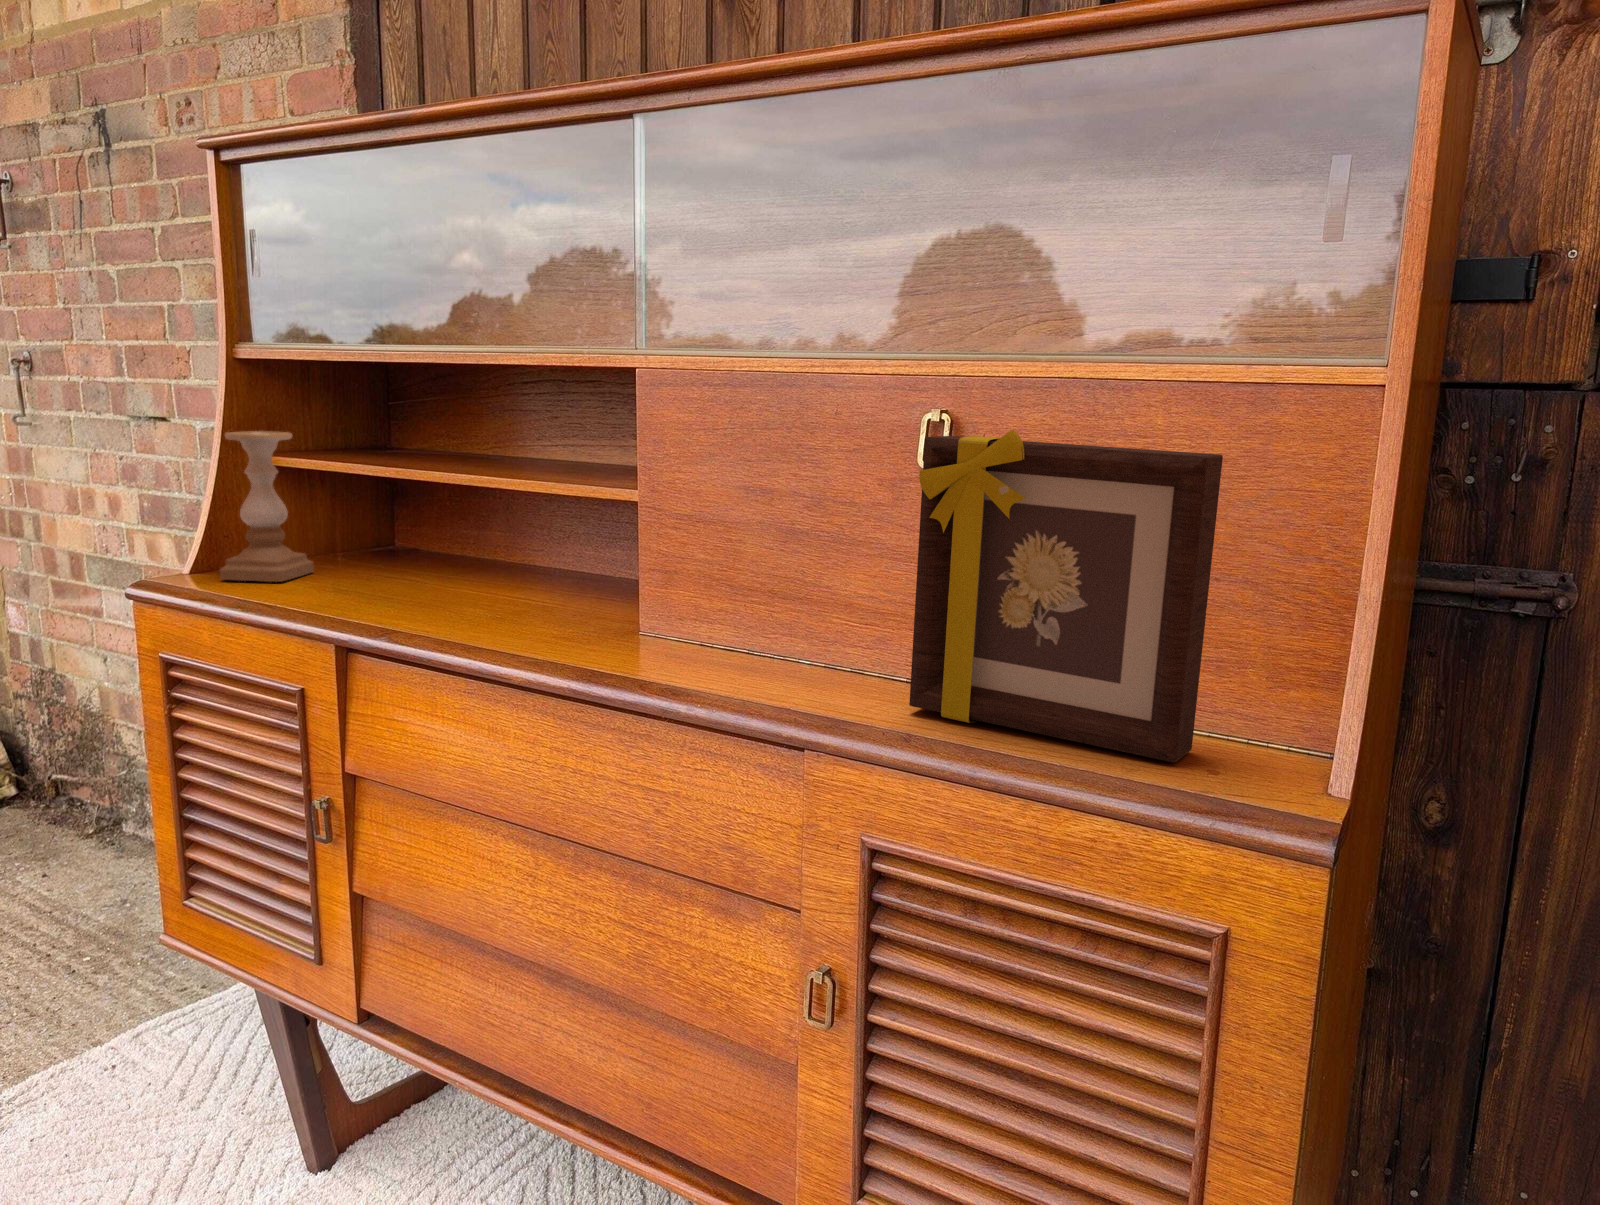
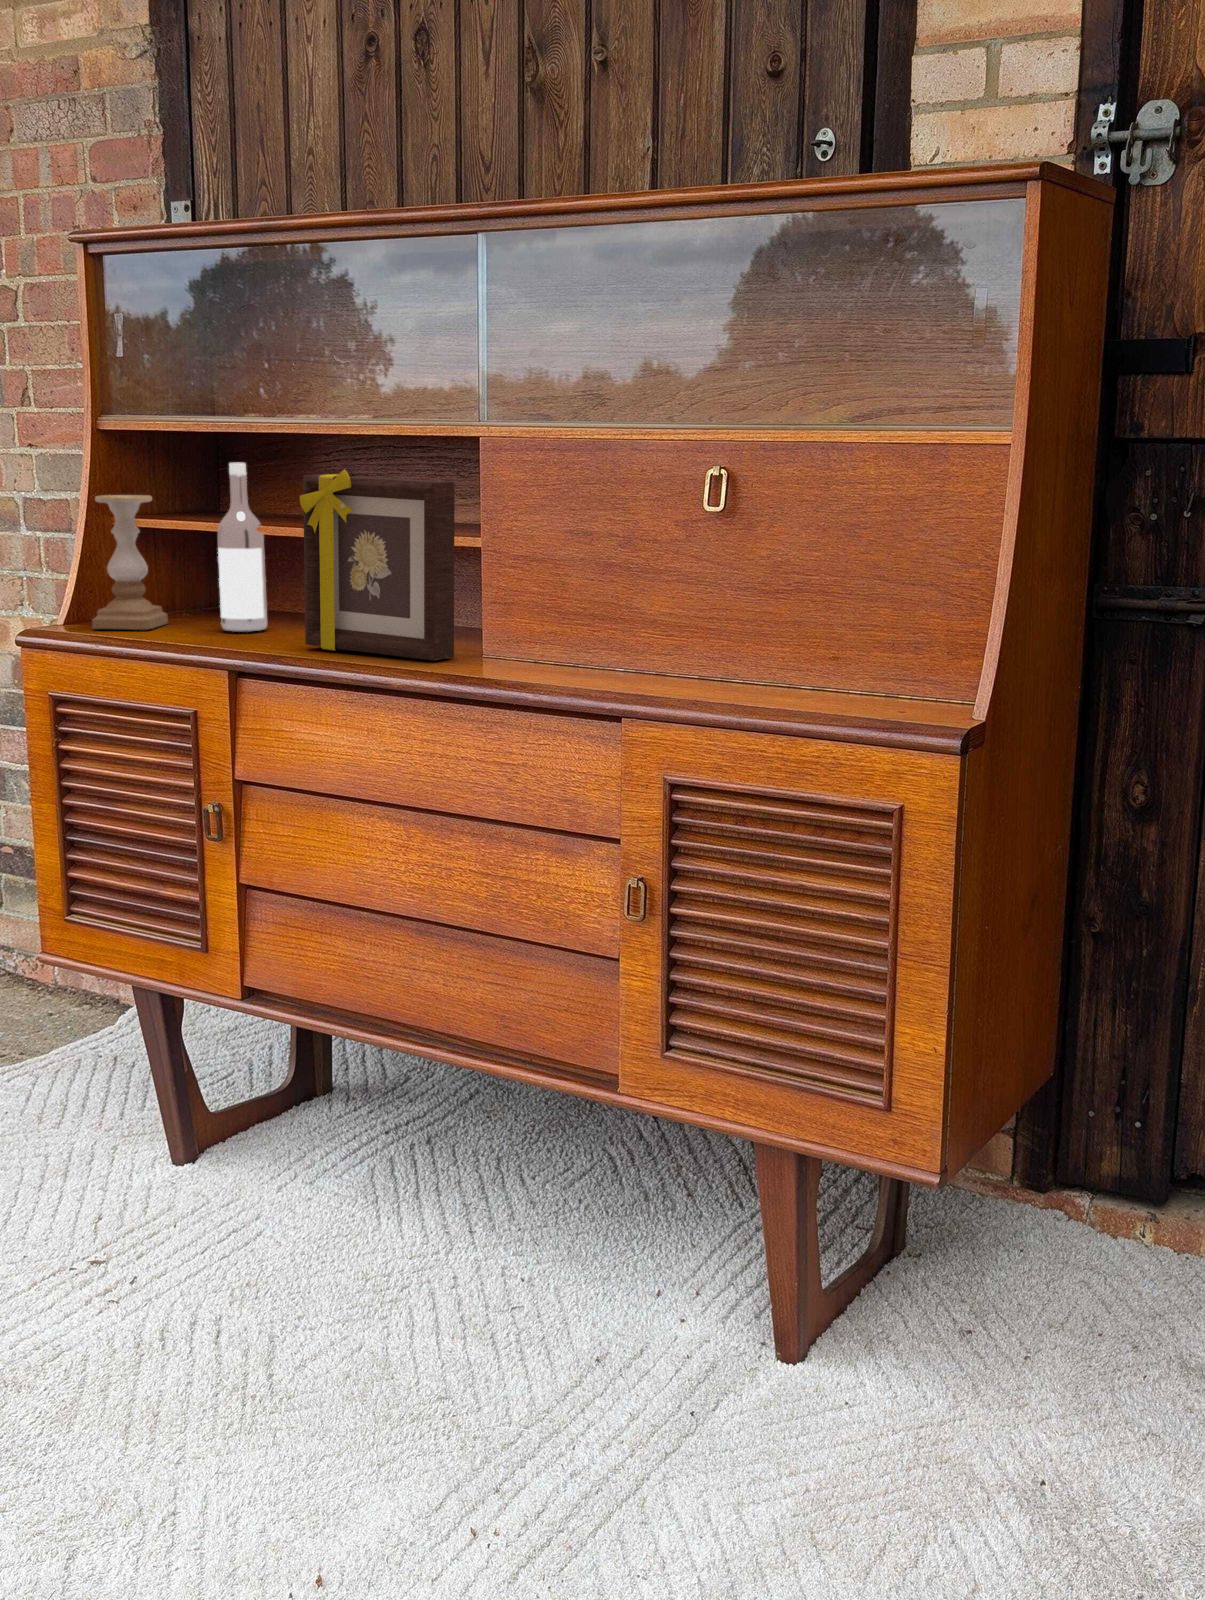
wine bottle: none [356,398,414,587] -> present [218,463,267,632]
picture frame: present [909,429,1223,763] -> present [300,469,455,661]

